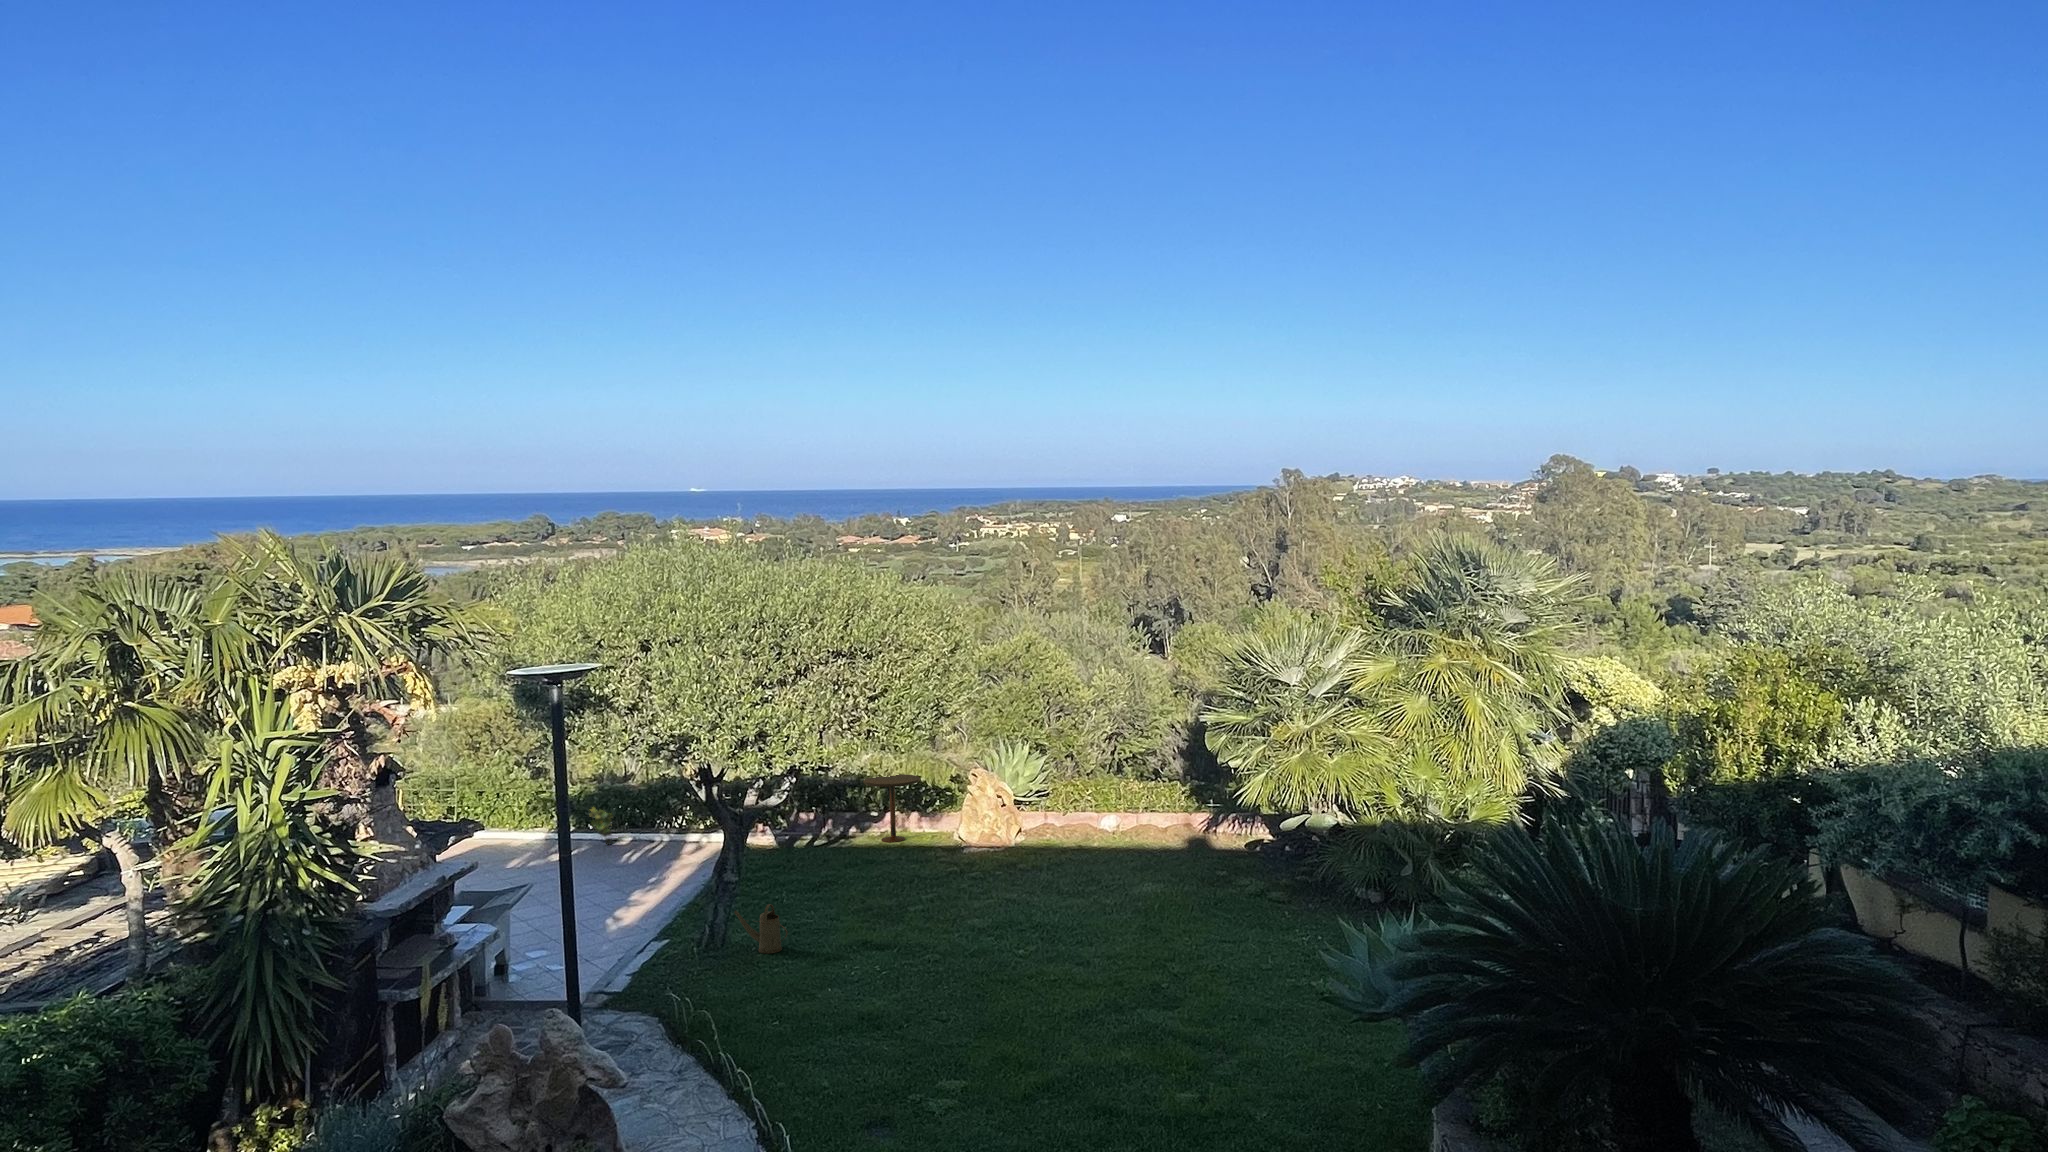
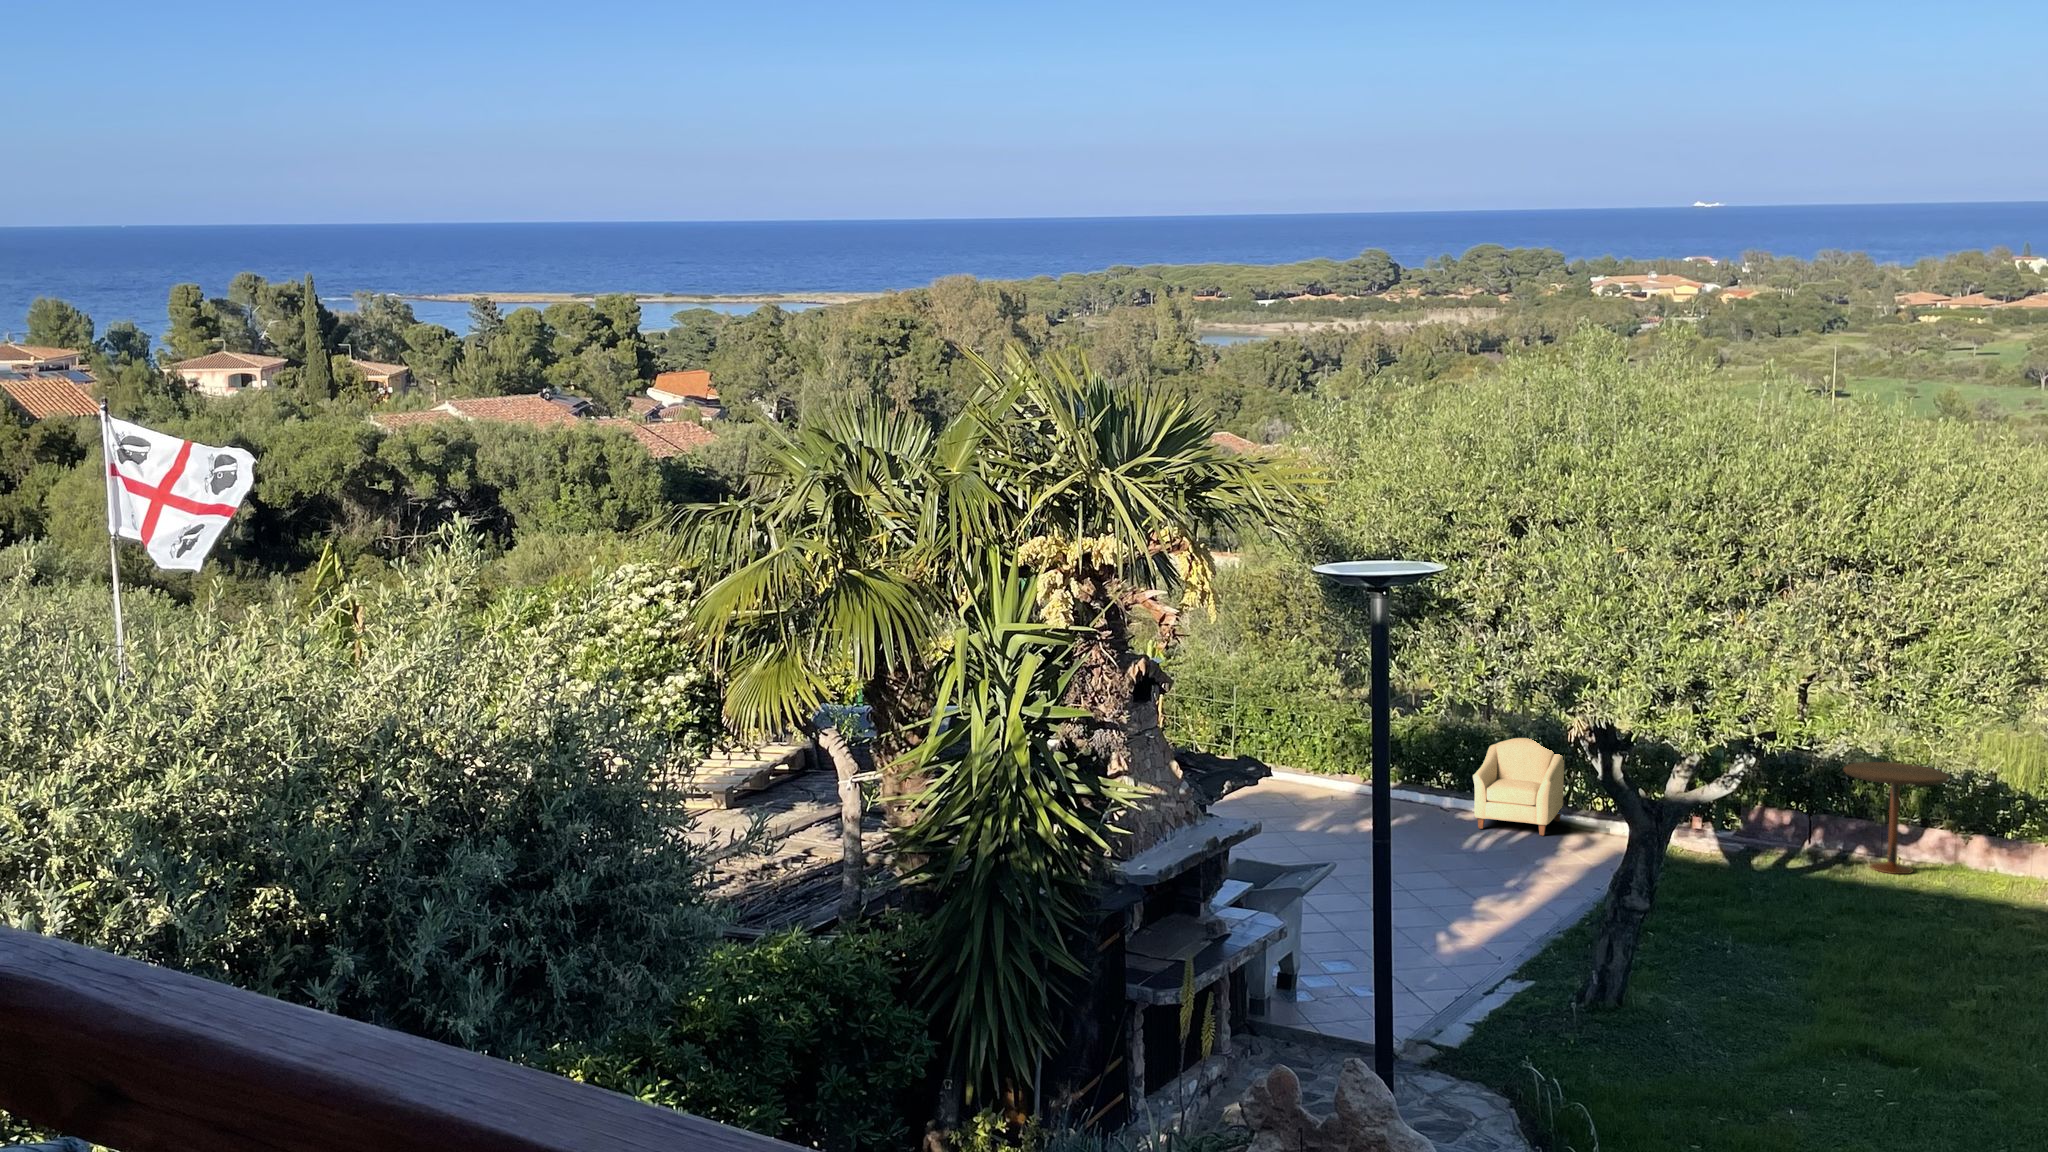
chair: none [633,787,696,854] -> present [1473,738,1564,836]
potted plant: present [590,808,612,845] -> none [1410,752,1444,808]
watering can: present [734,904,788,953] -> none [1632,952,1720,1032]

